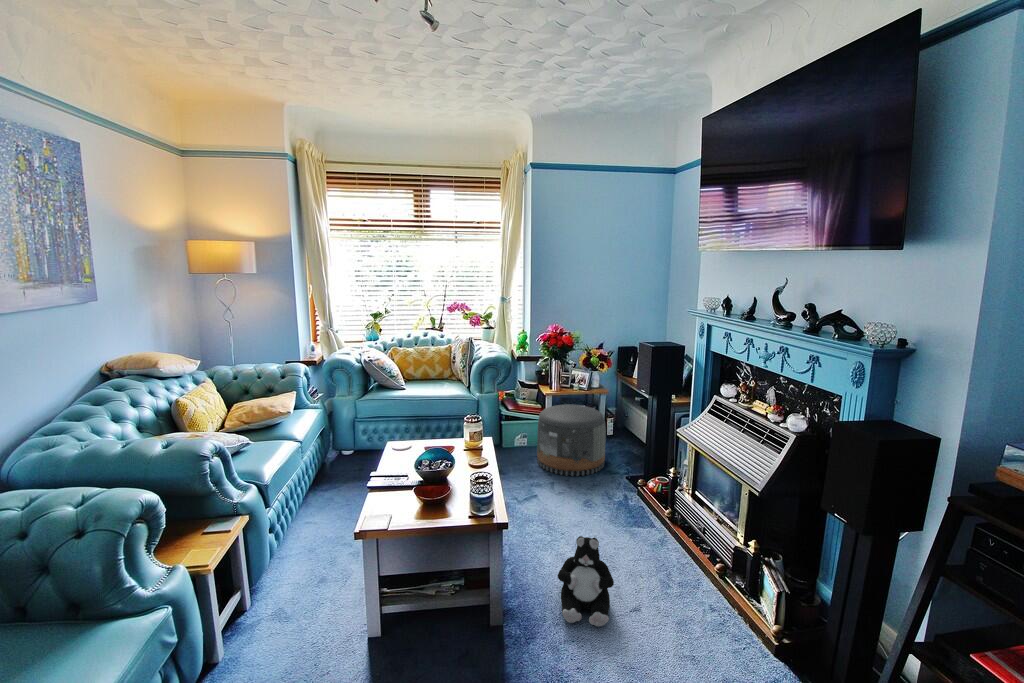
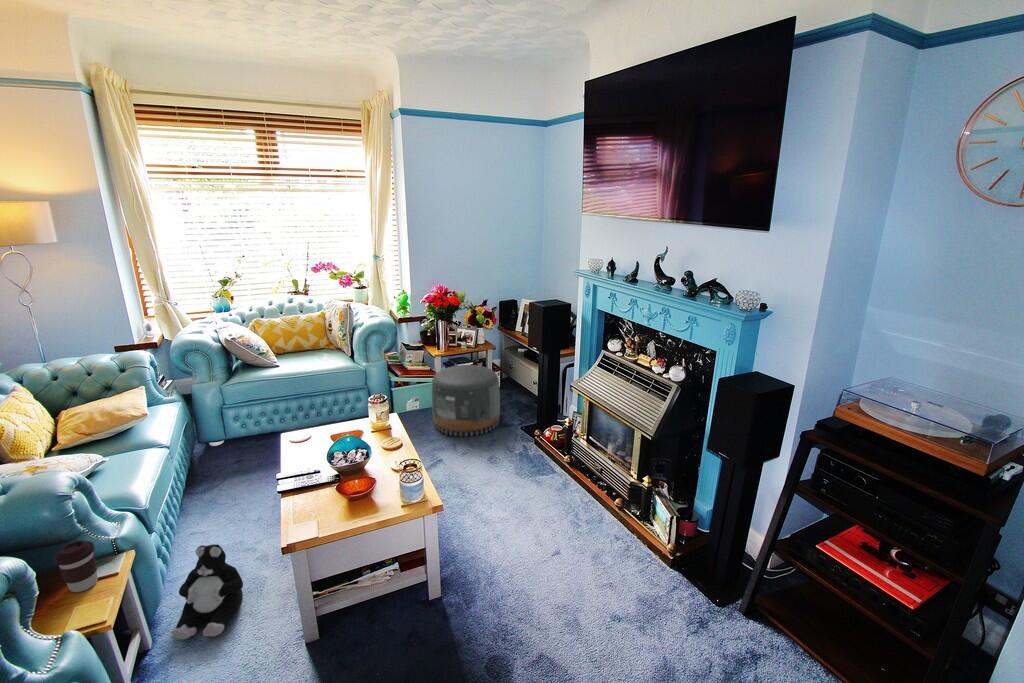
coffee cup: none [181,497,212,542] -> present [54,540,98,592]
plush toy: present [558,536,614,626] -> present [172,544,243,639]

